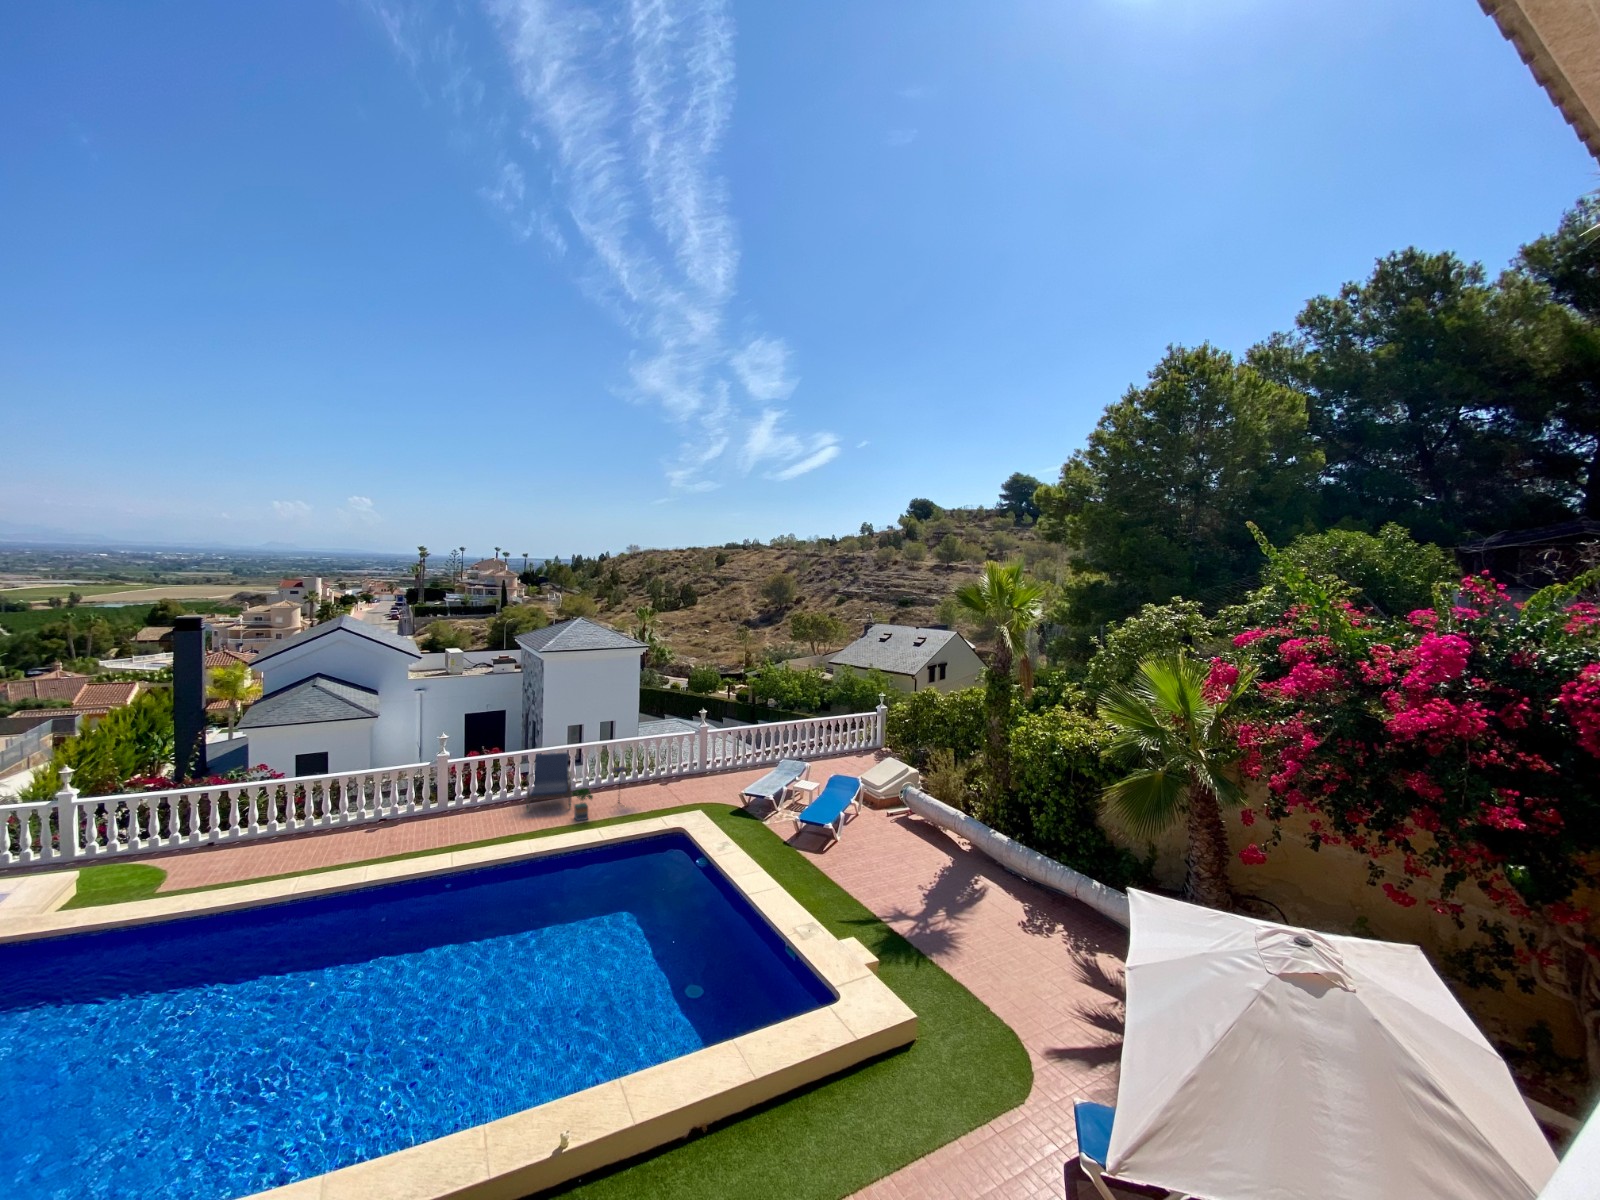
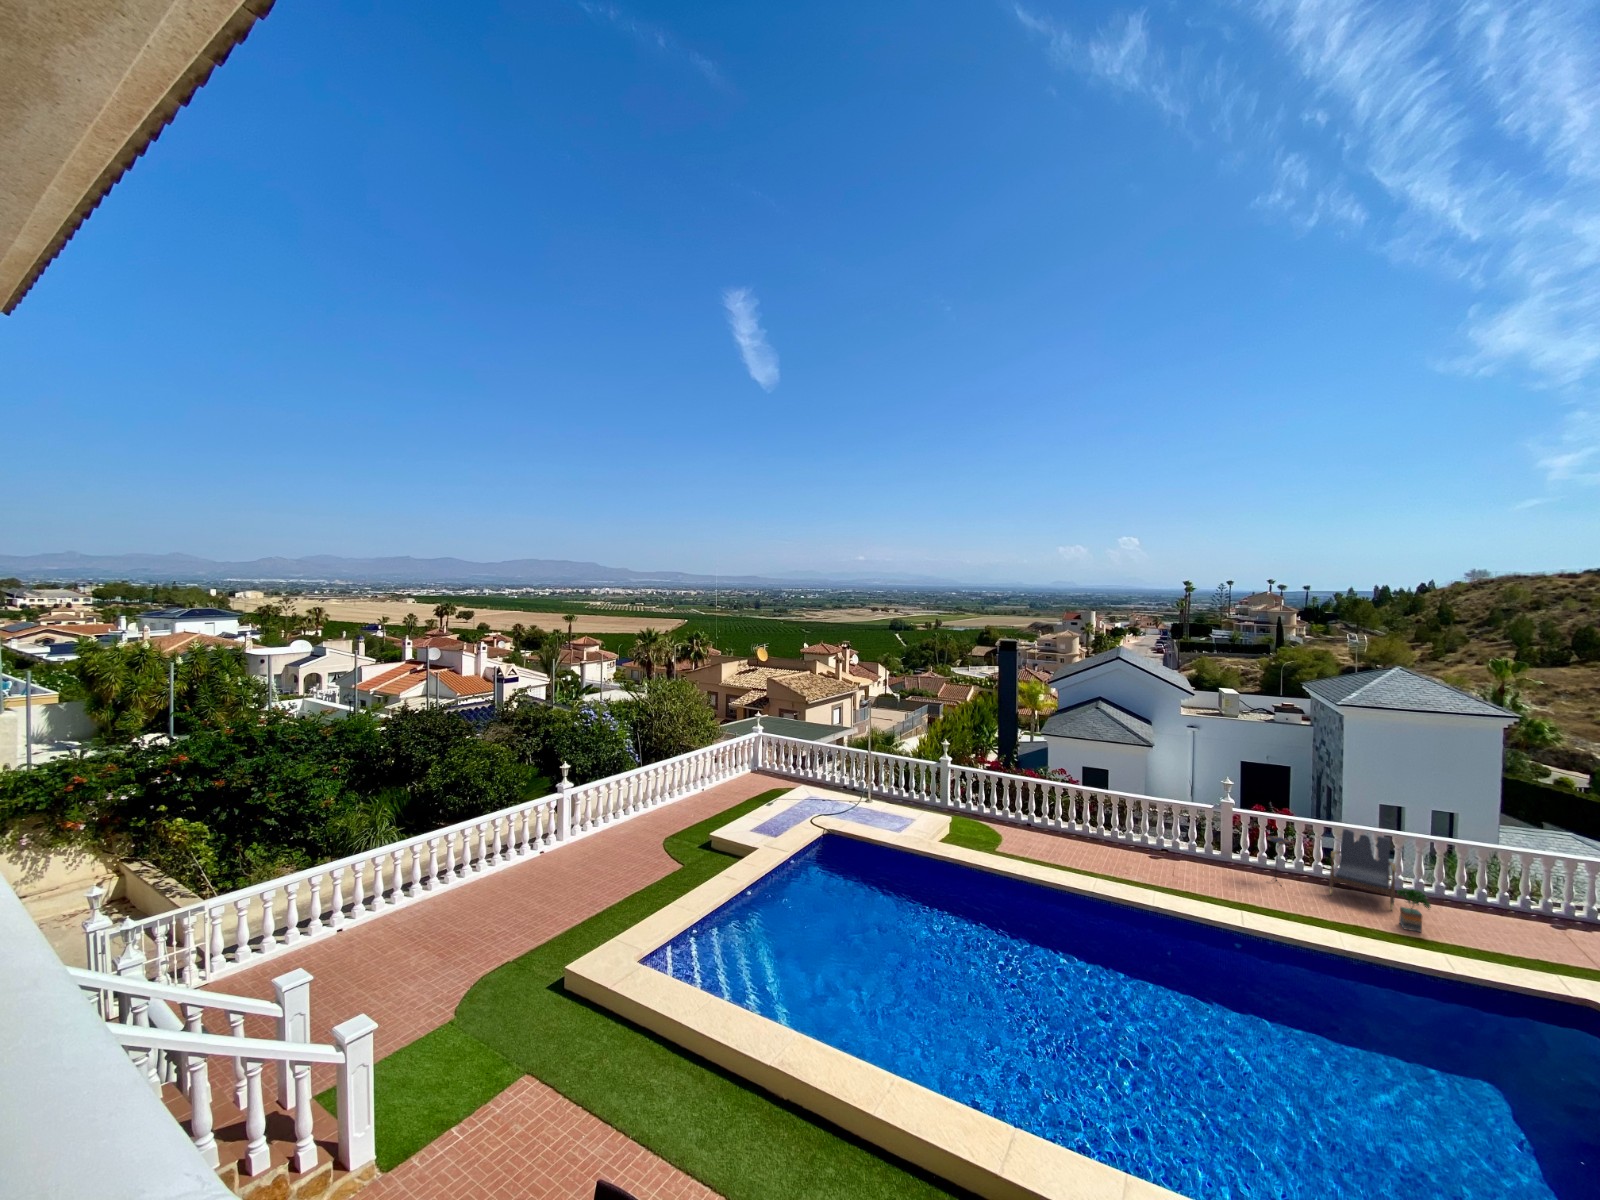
side table: present [612,766,628,803] -> present [1266,836,1289,880]

